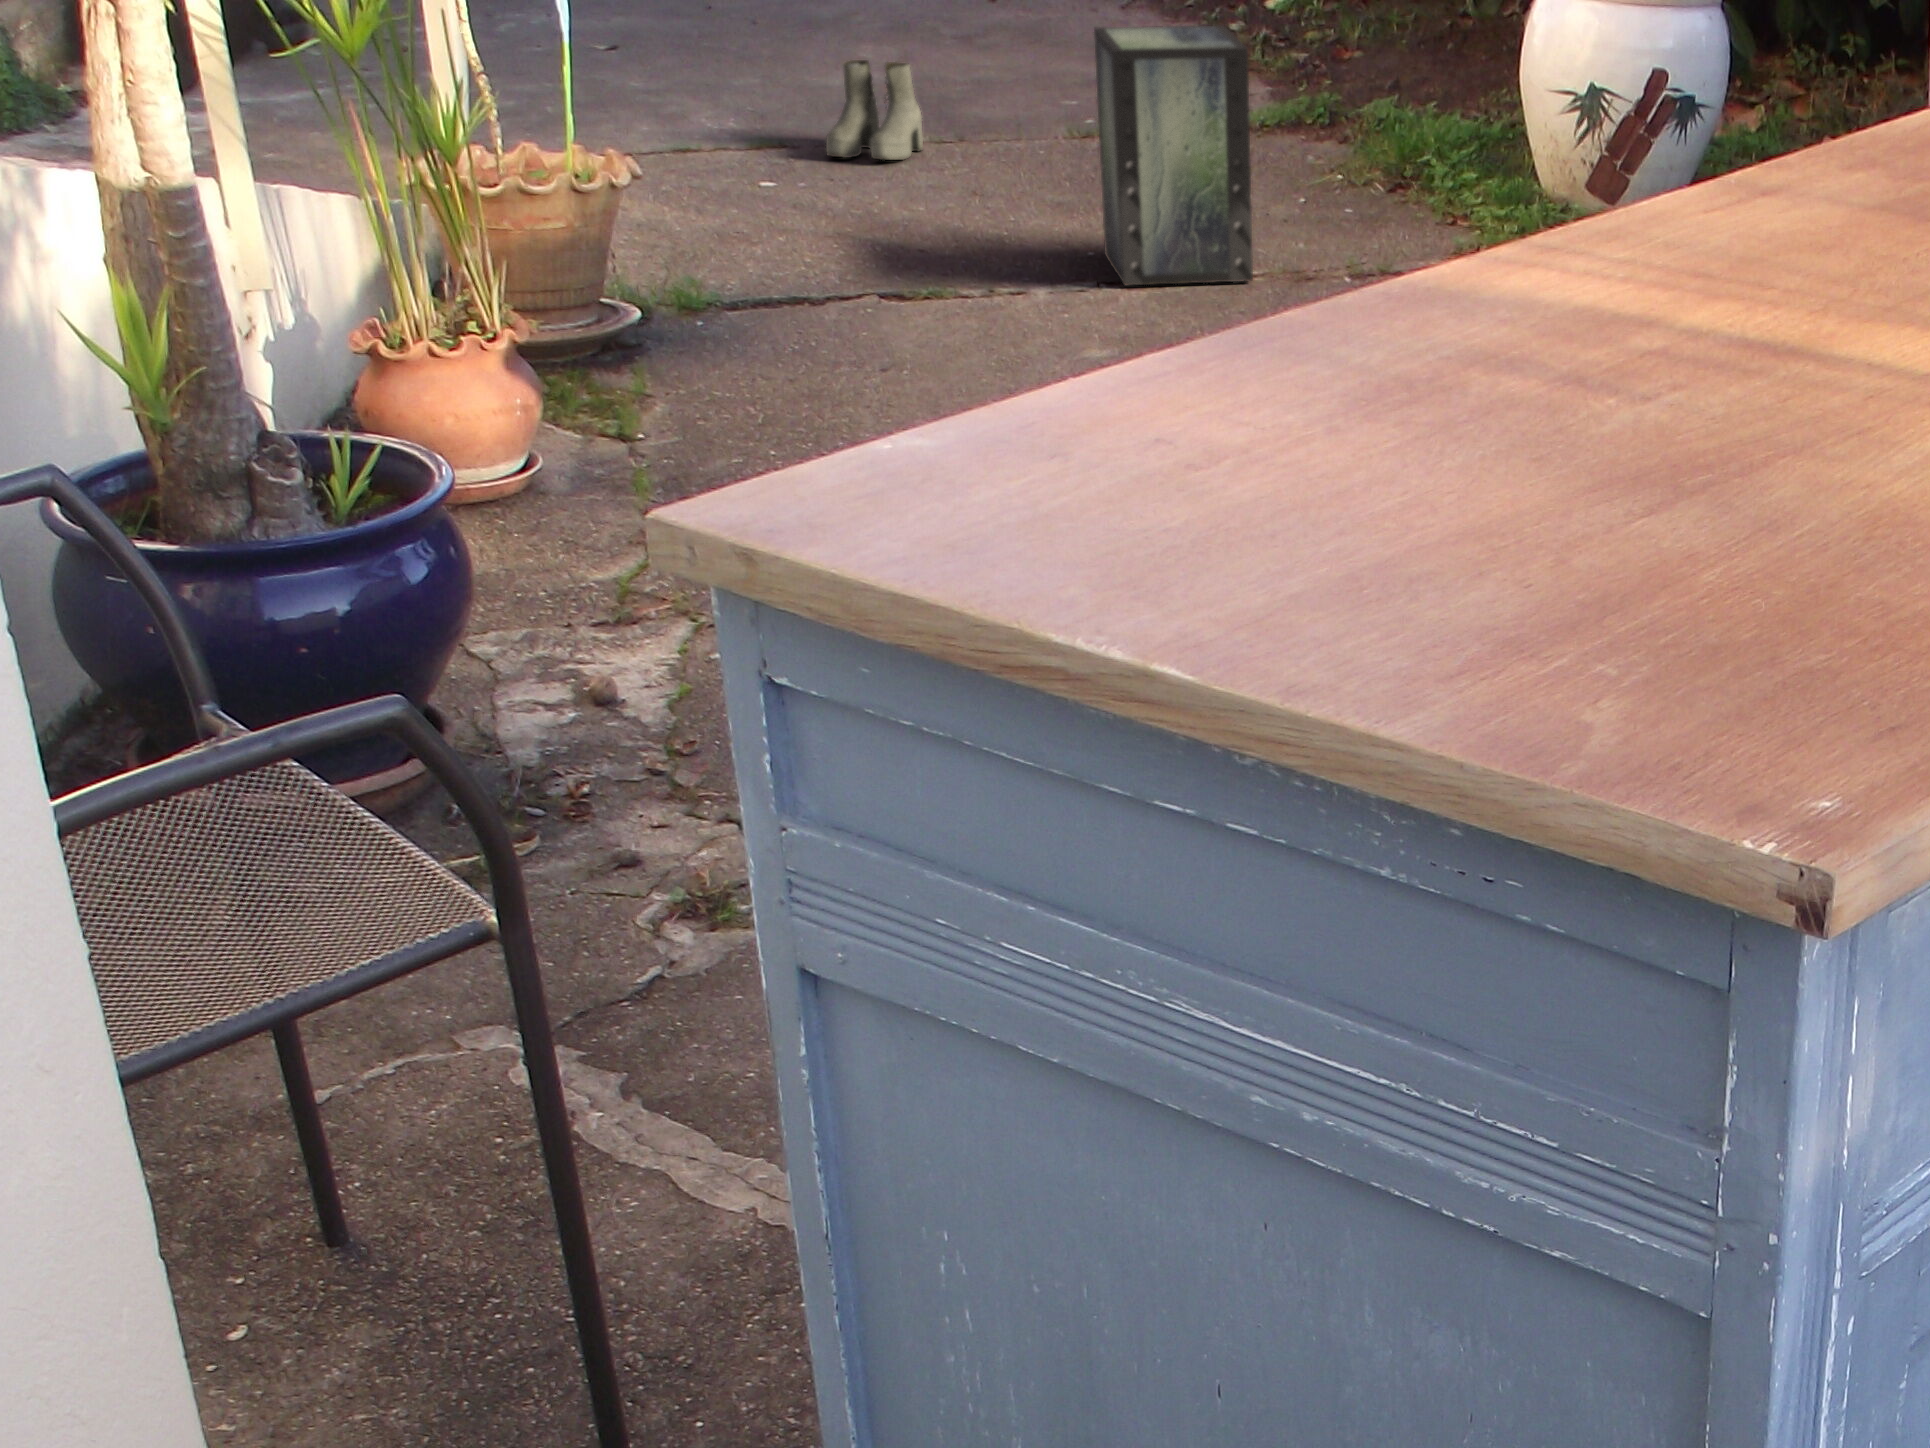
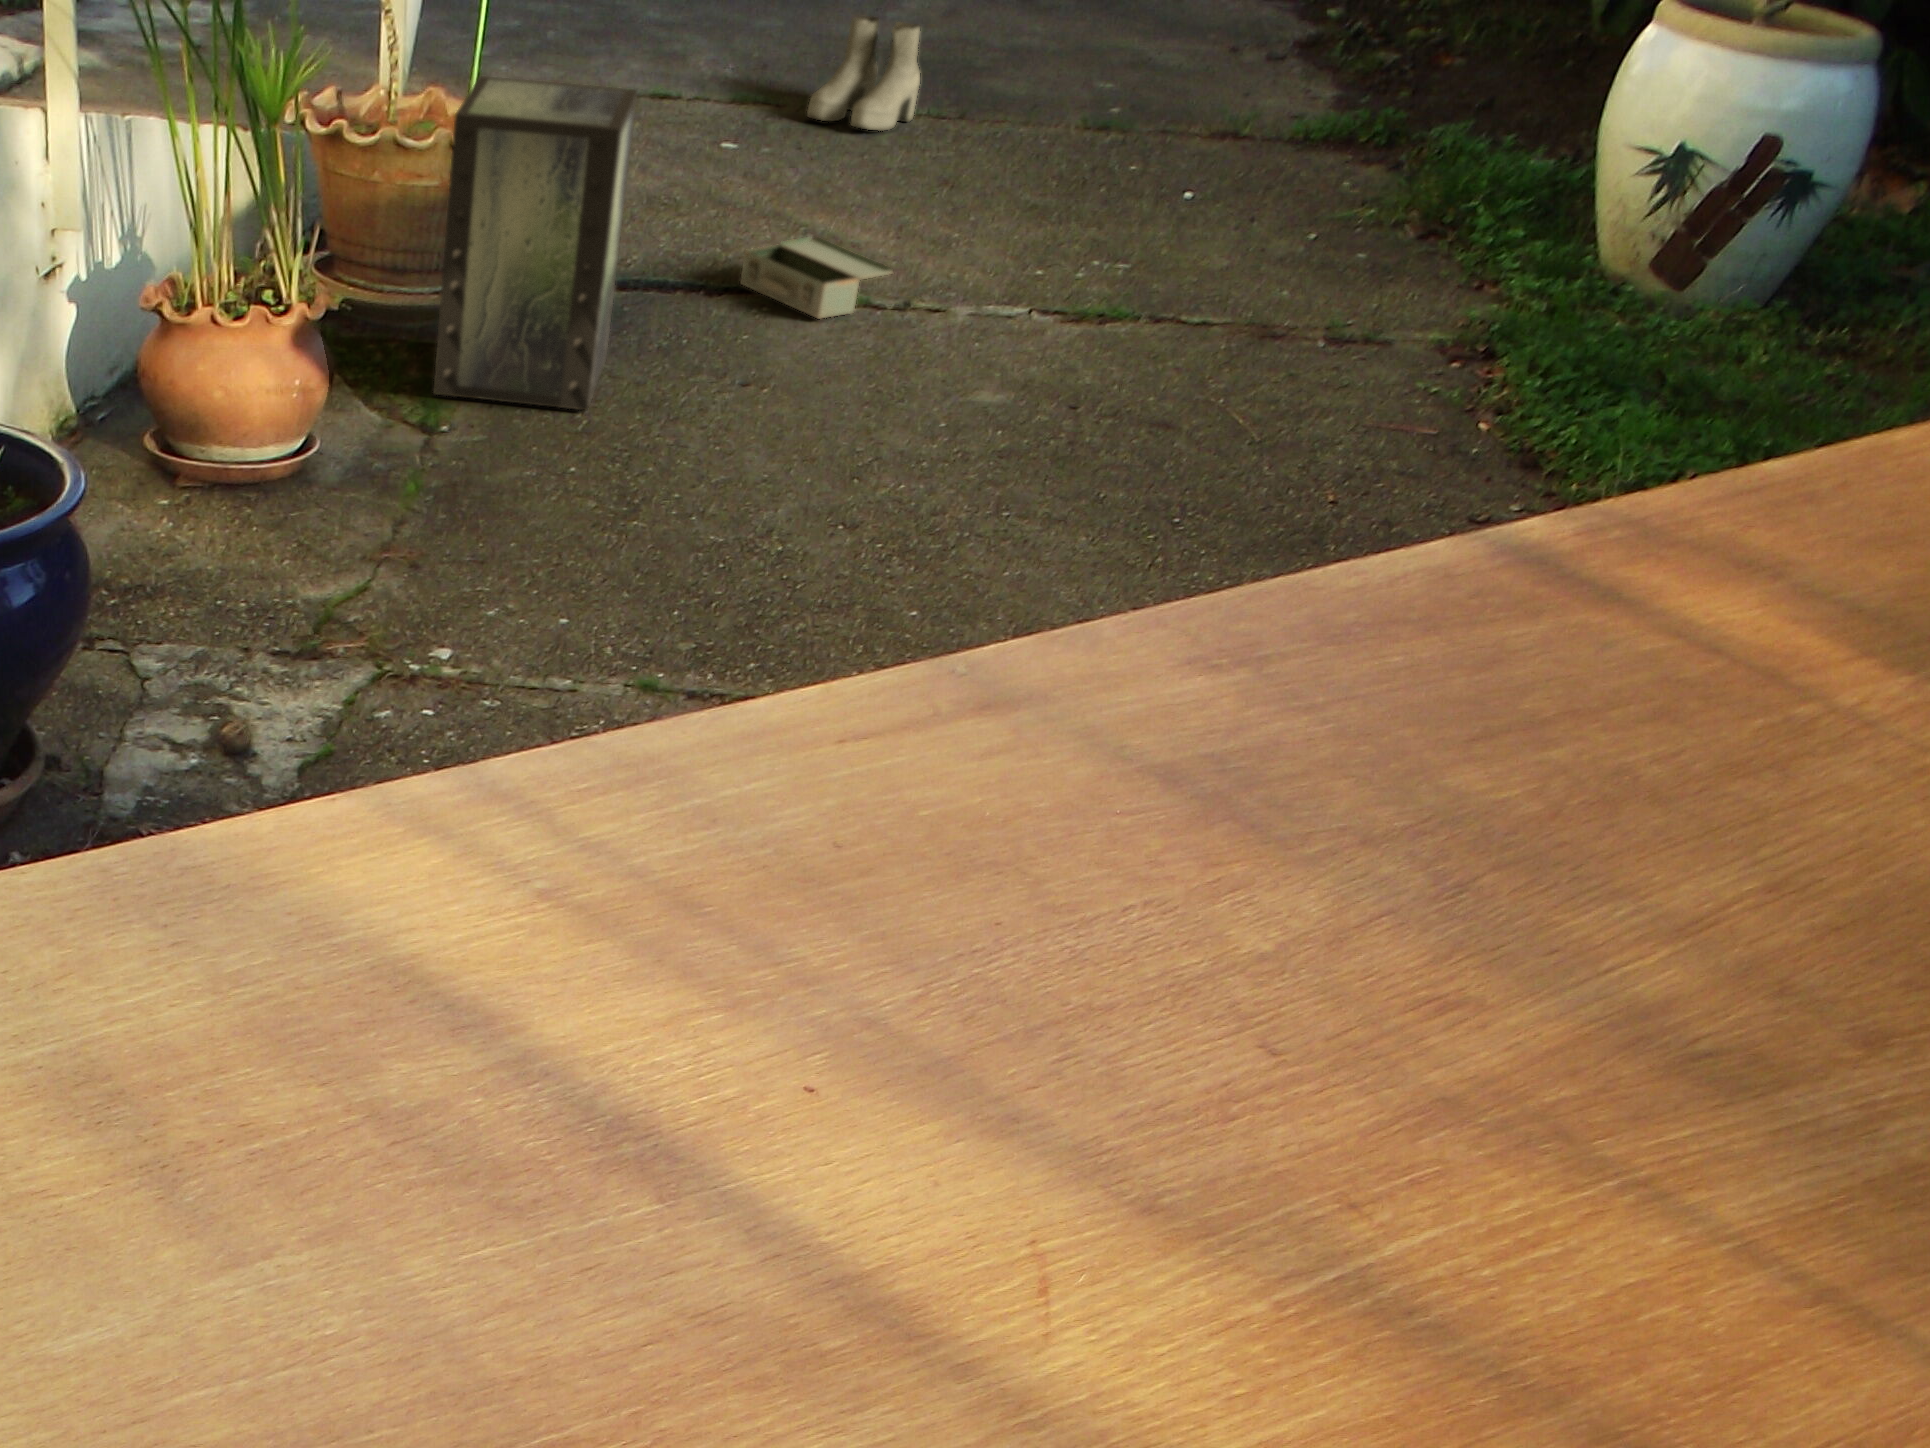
storage box: present [1094,26,1253,285] -> present [434,76,637,410]
toolbox: none [842,243,985,310] -> present [740,237,893,319]

